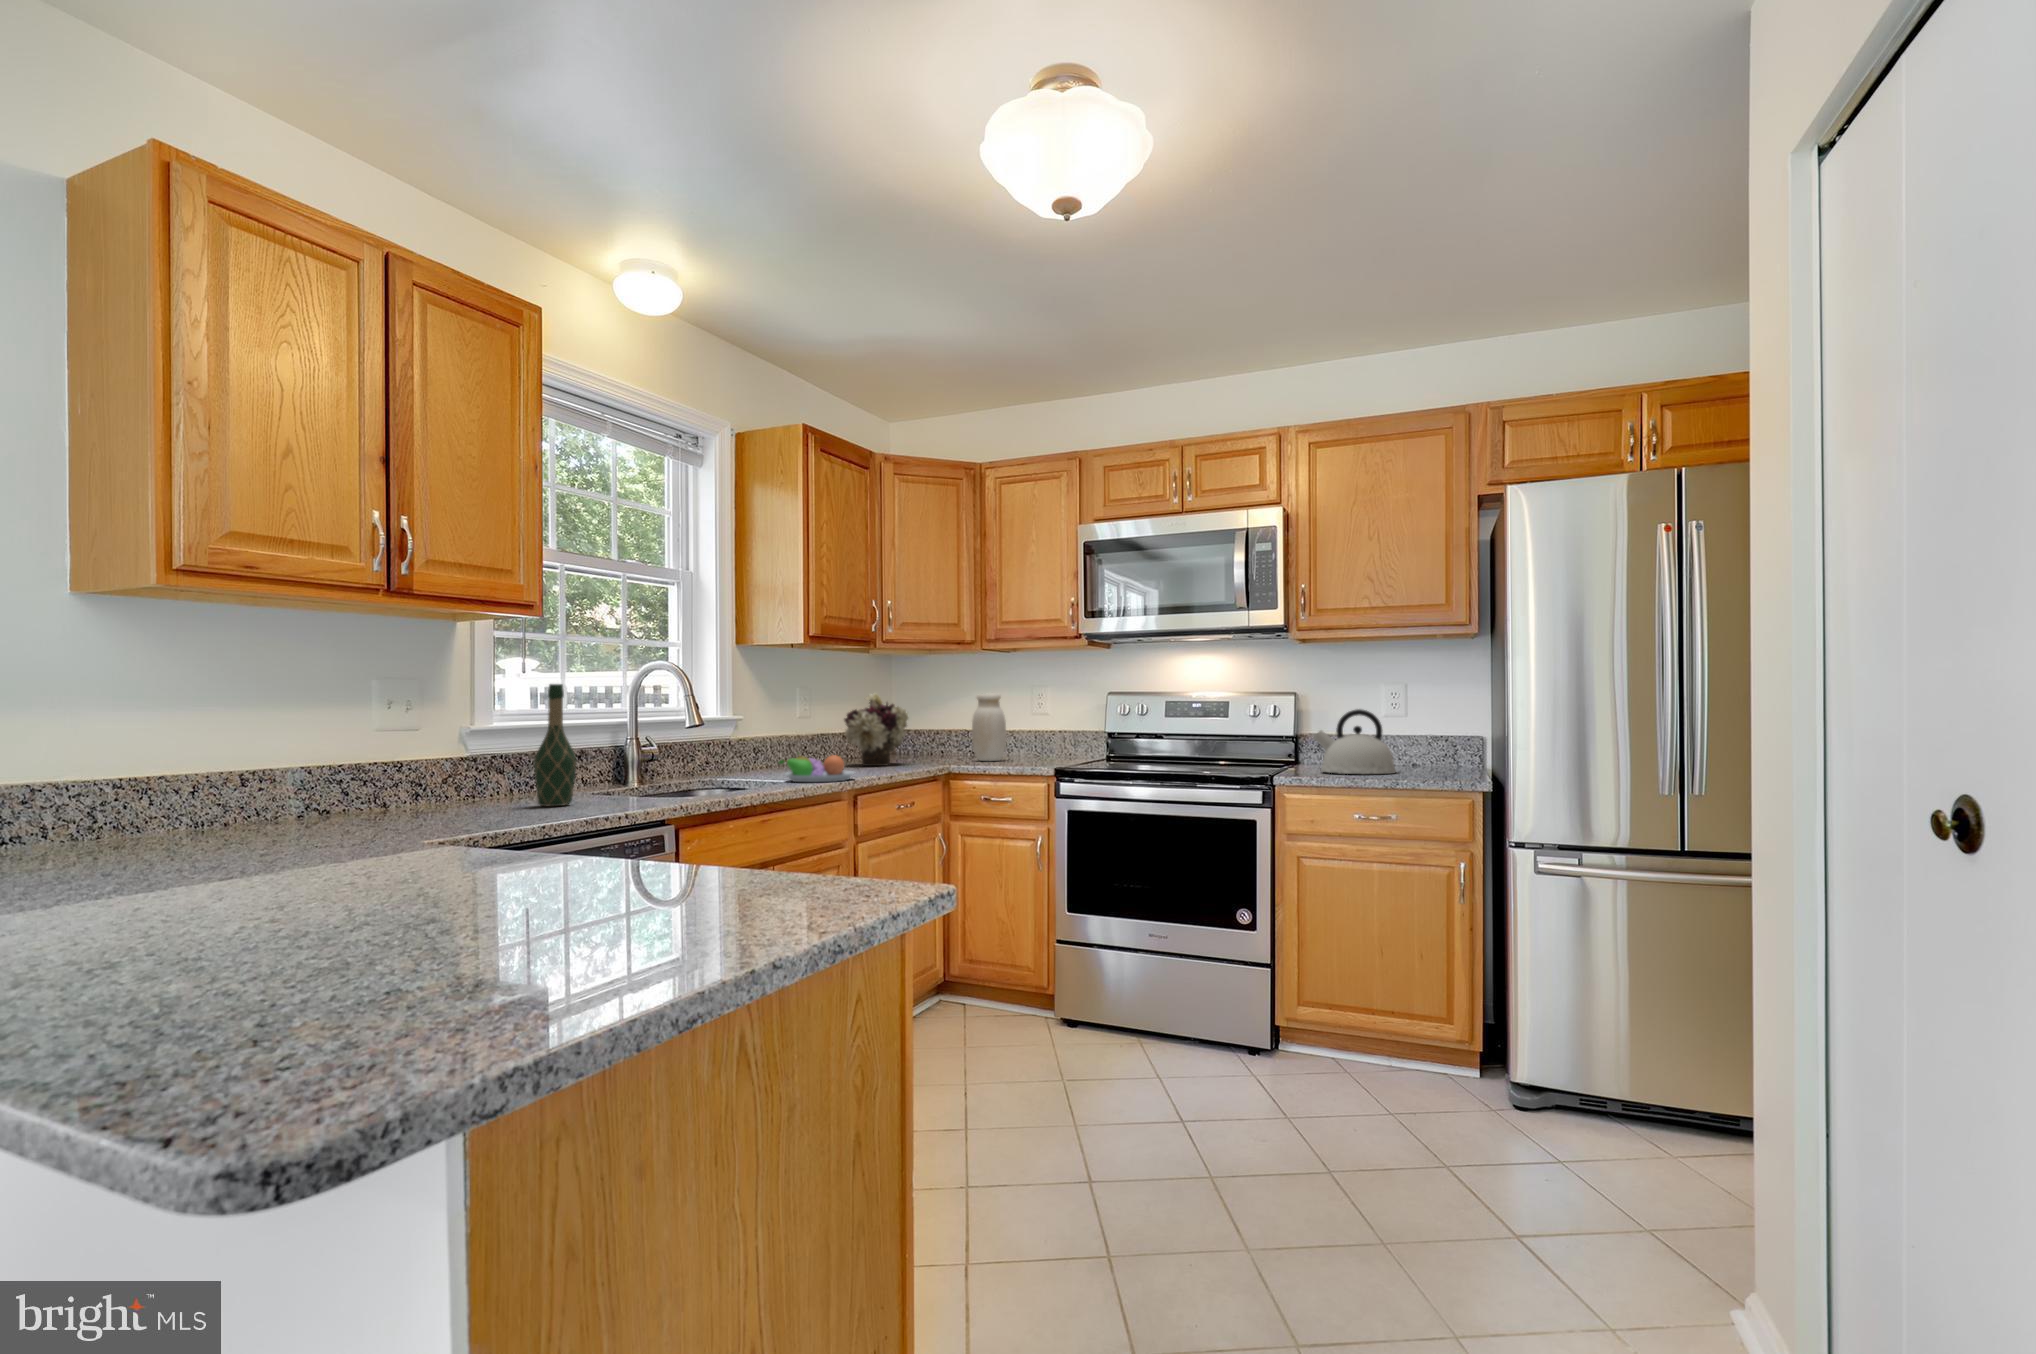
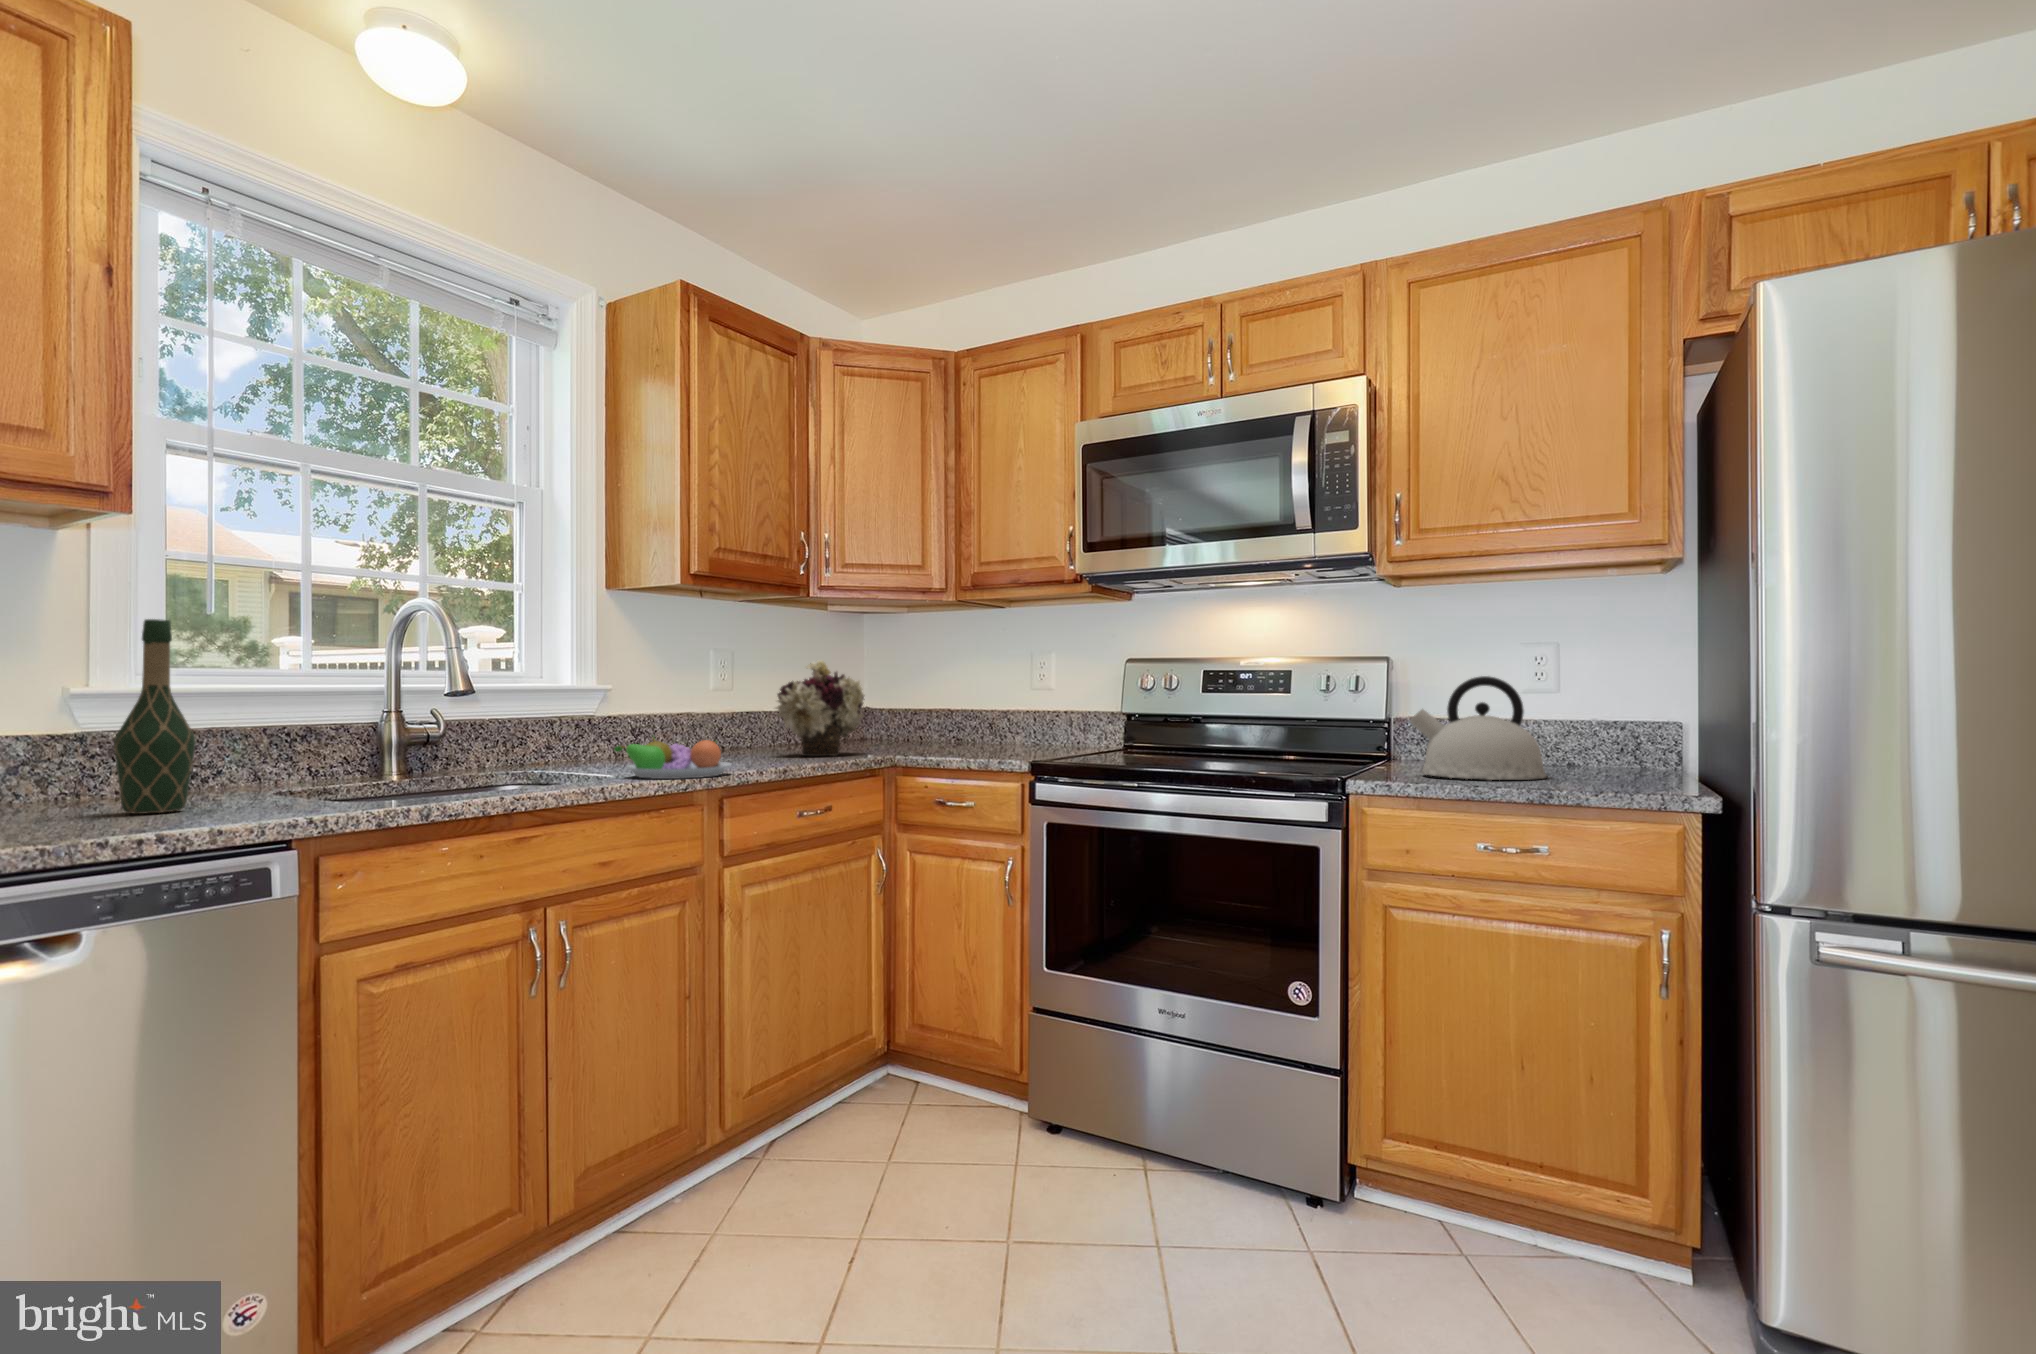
jar: present [972,693,1006,761] -> none [954,662,998,752]

